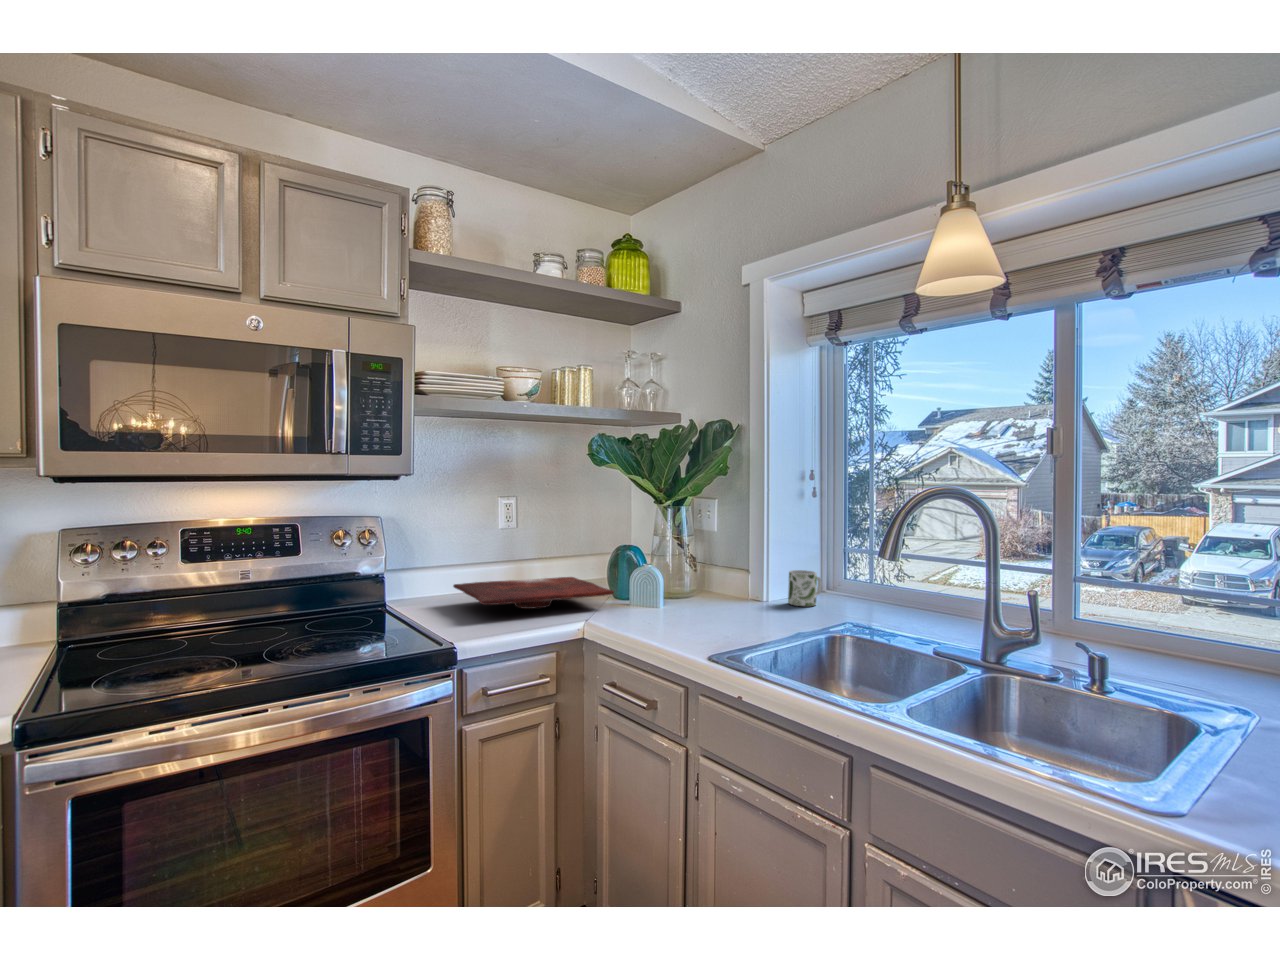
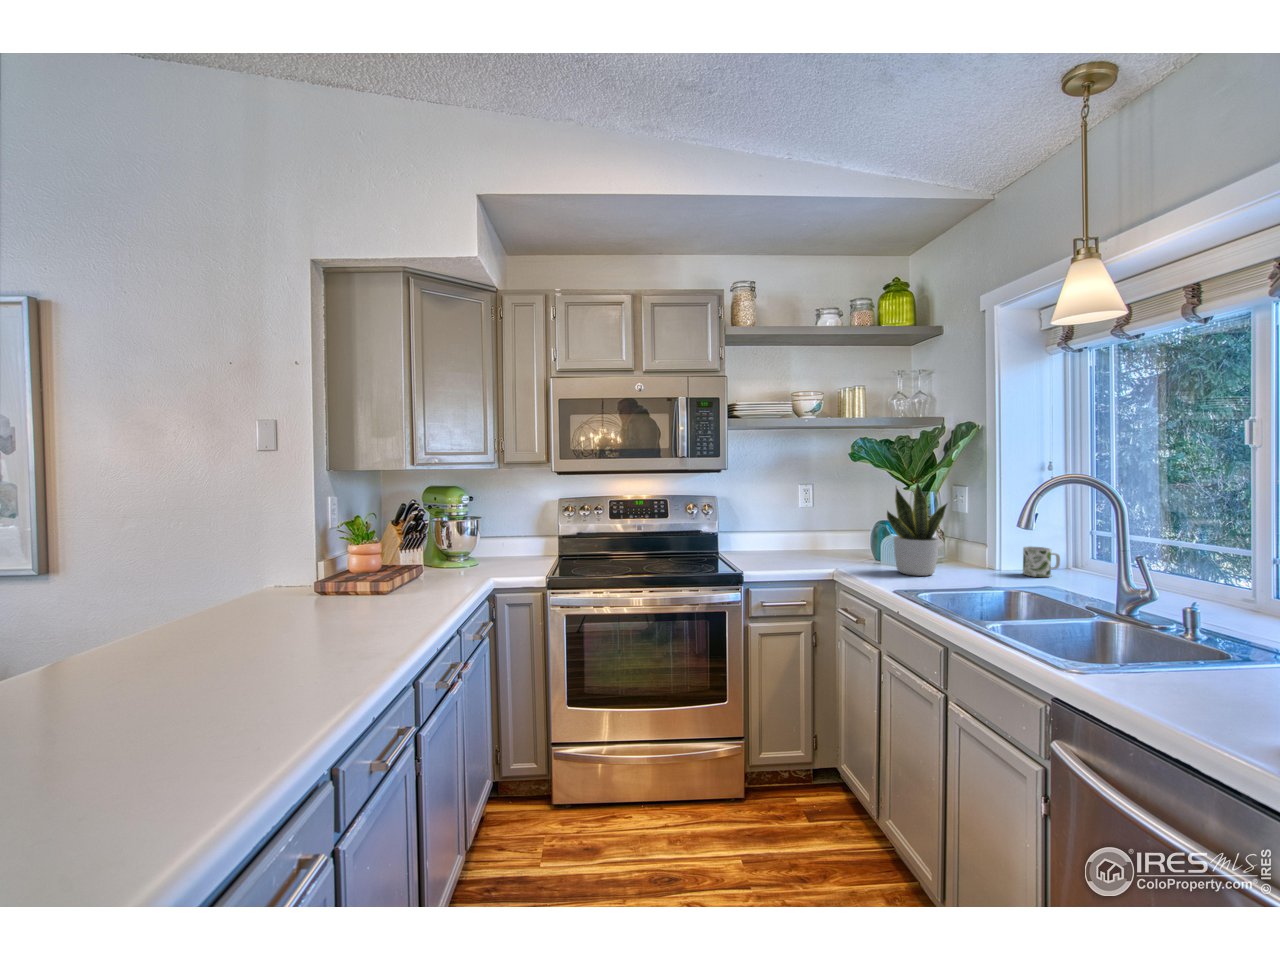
potted plant: none [653,489,716,620] -> present [887,482,947,576]
cutting board: present [453,577,614,609] -> none [759,540,867,560]

